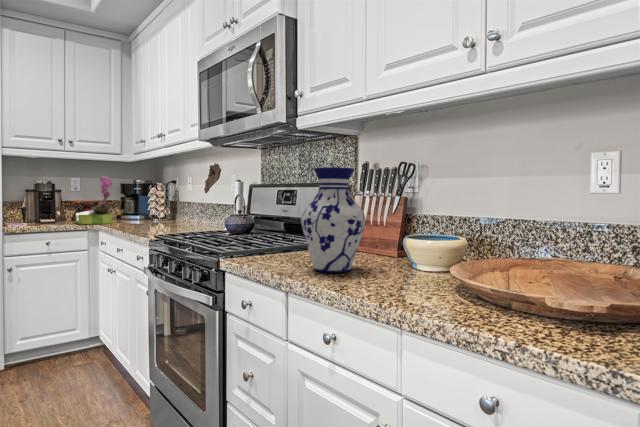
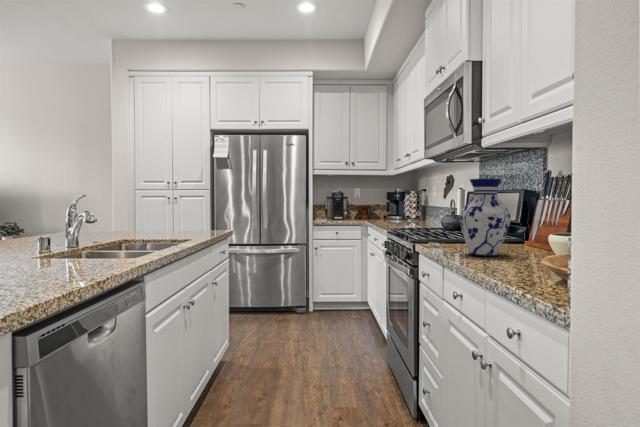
flower arrangement: present [76,176,113,224] -> none [353,186,380,221]

